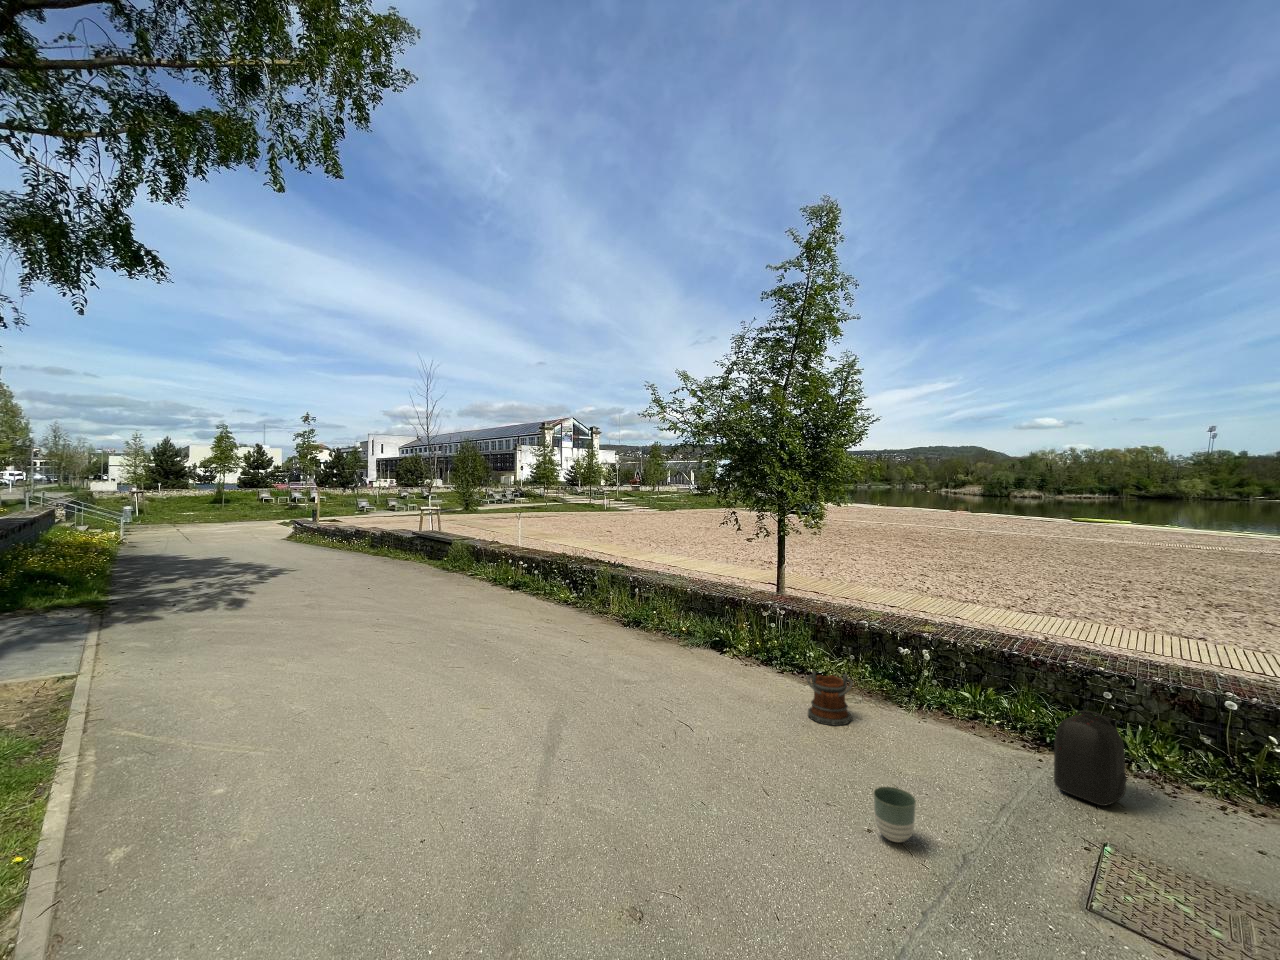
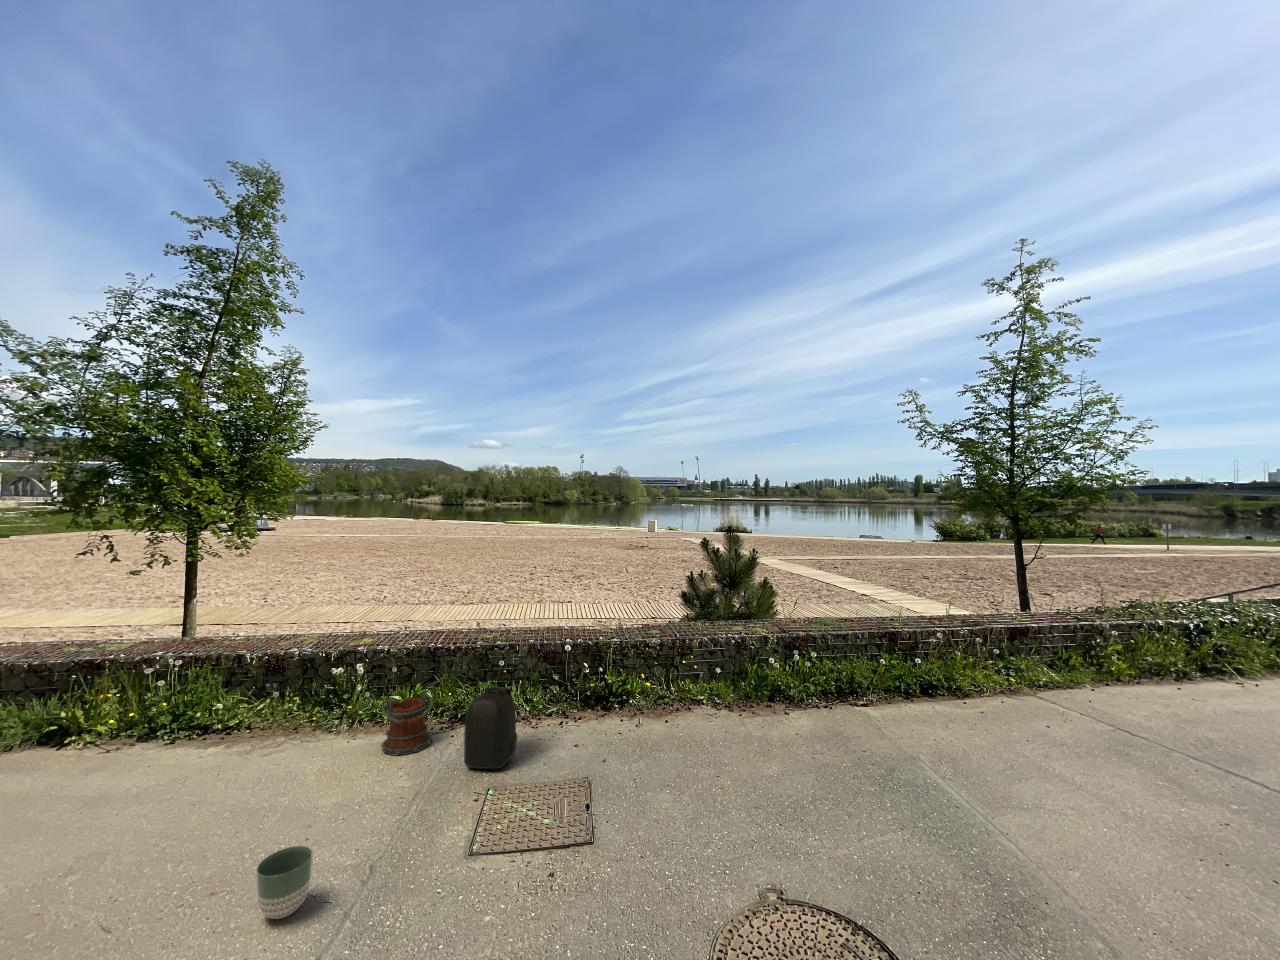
bucket: present [807,671,853,726] -> present [381,692,433,755]

